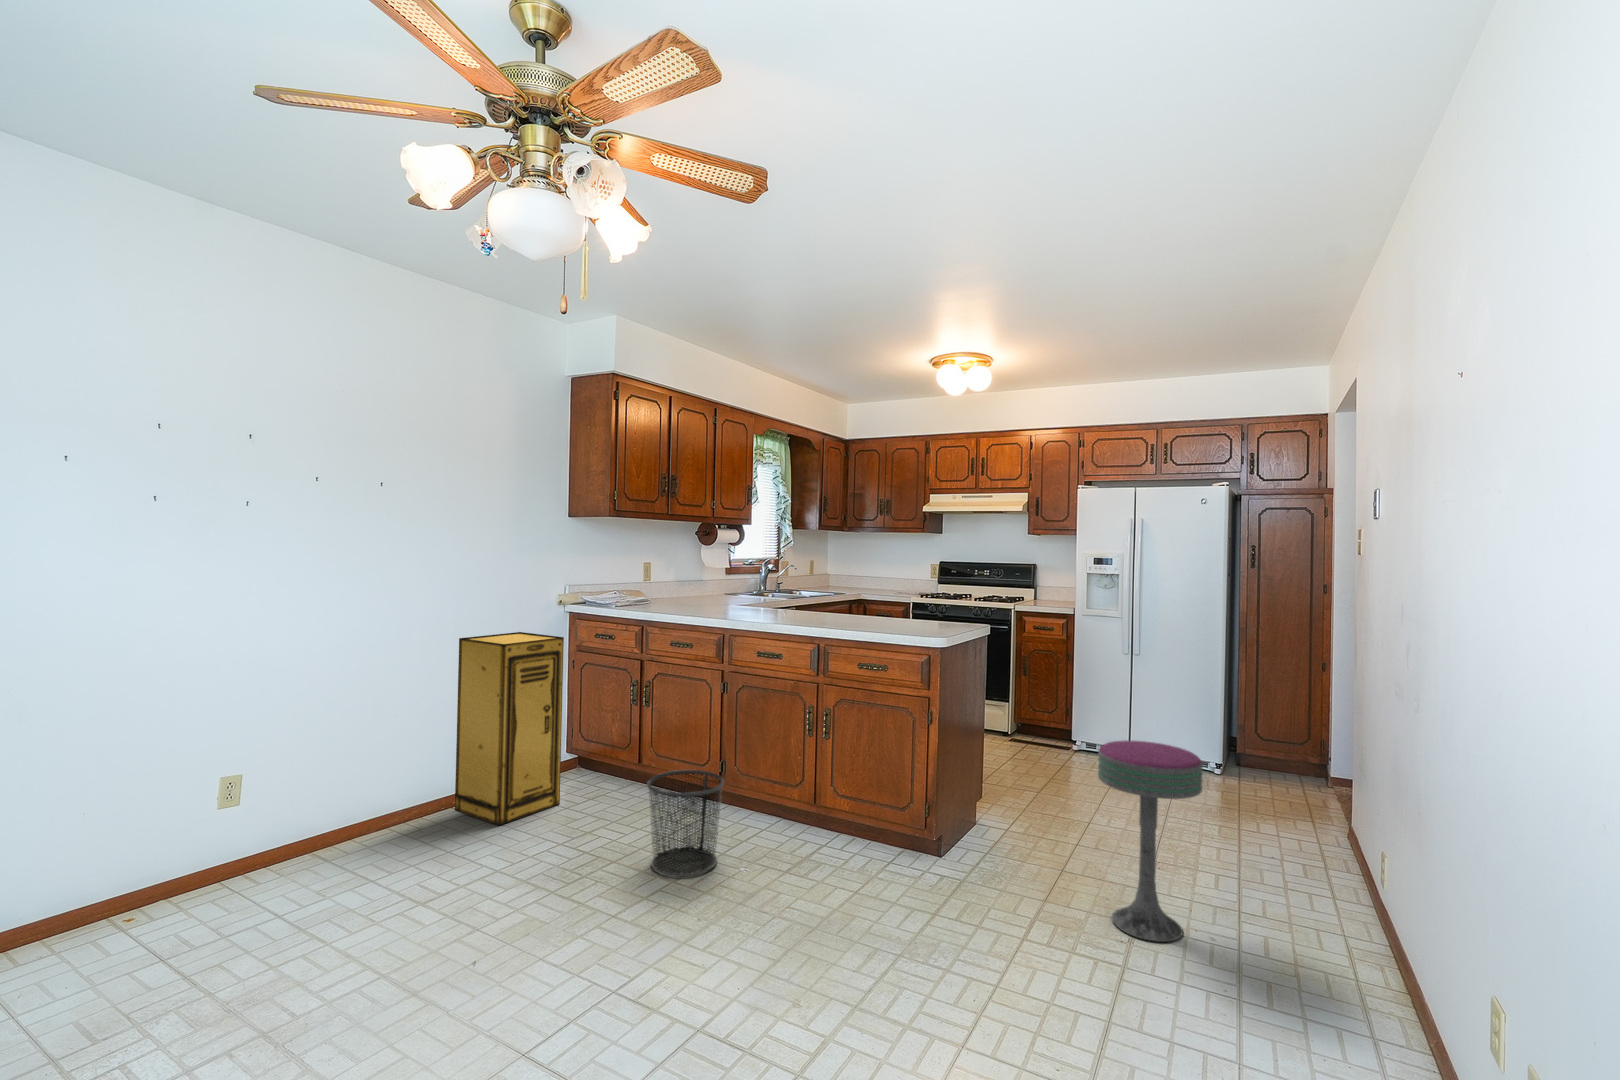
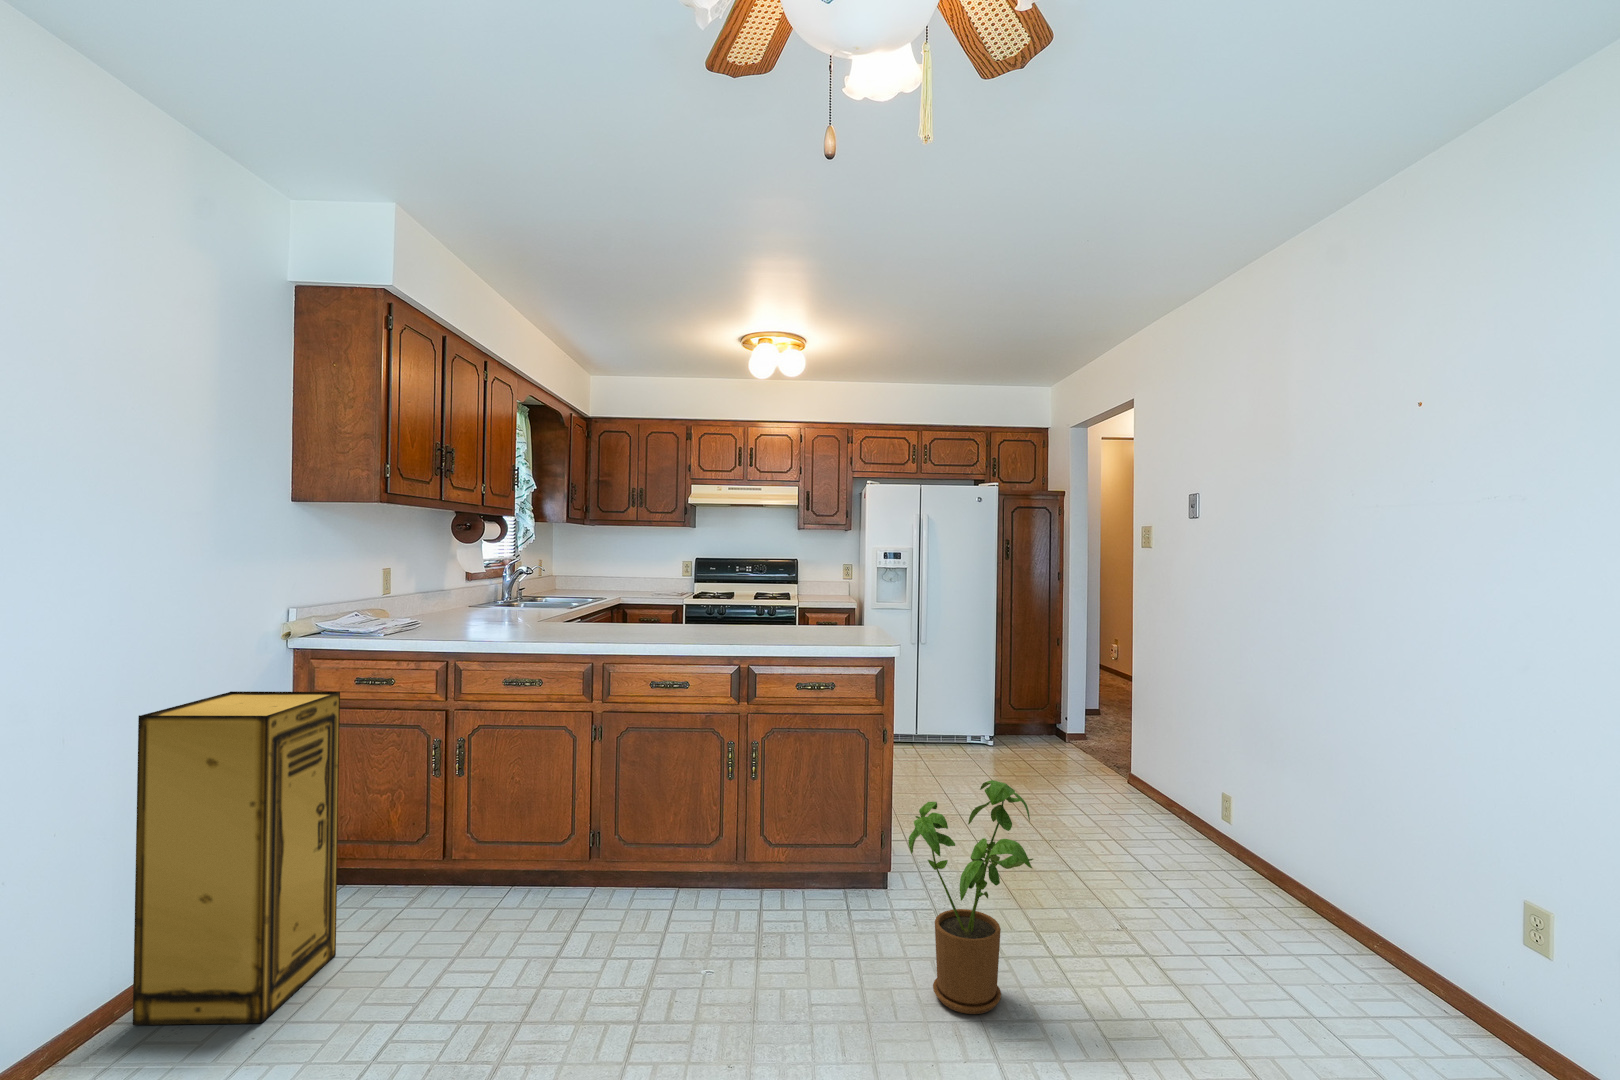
bar stool: present [1098,740,1203,942] -> none [1065,726,1162,913]
house plant: none [858,757,968,957] -> present [908,780,1033,1014]
trash can: present [647,770,724,877] -> none [578,850,687,1010]

